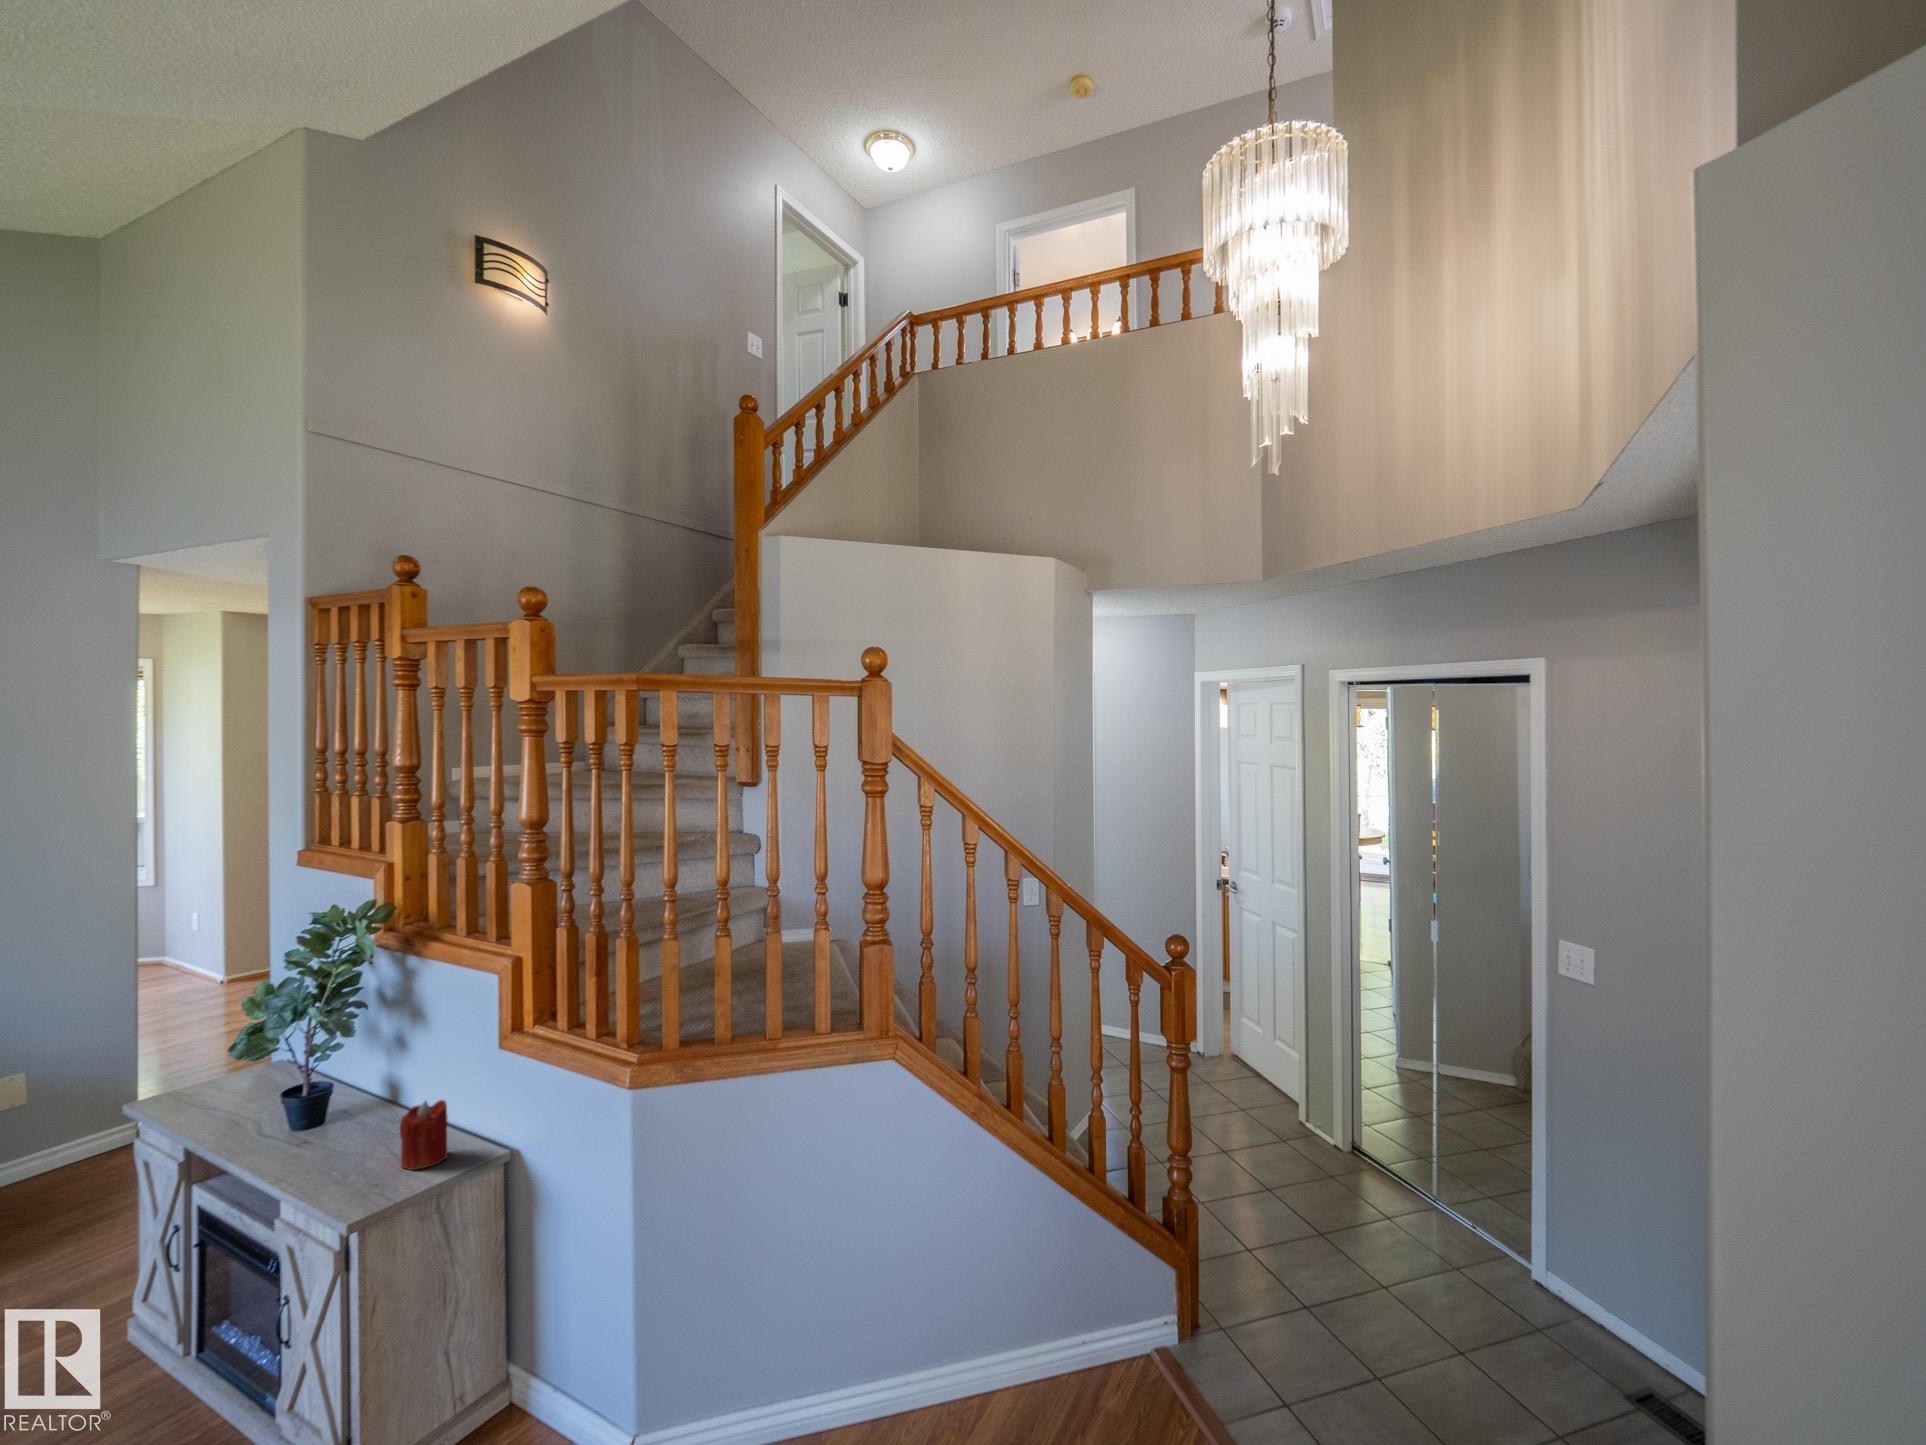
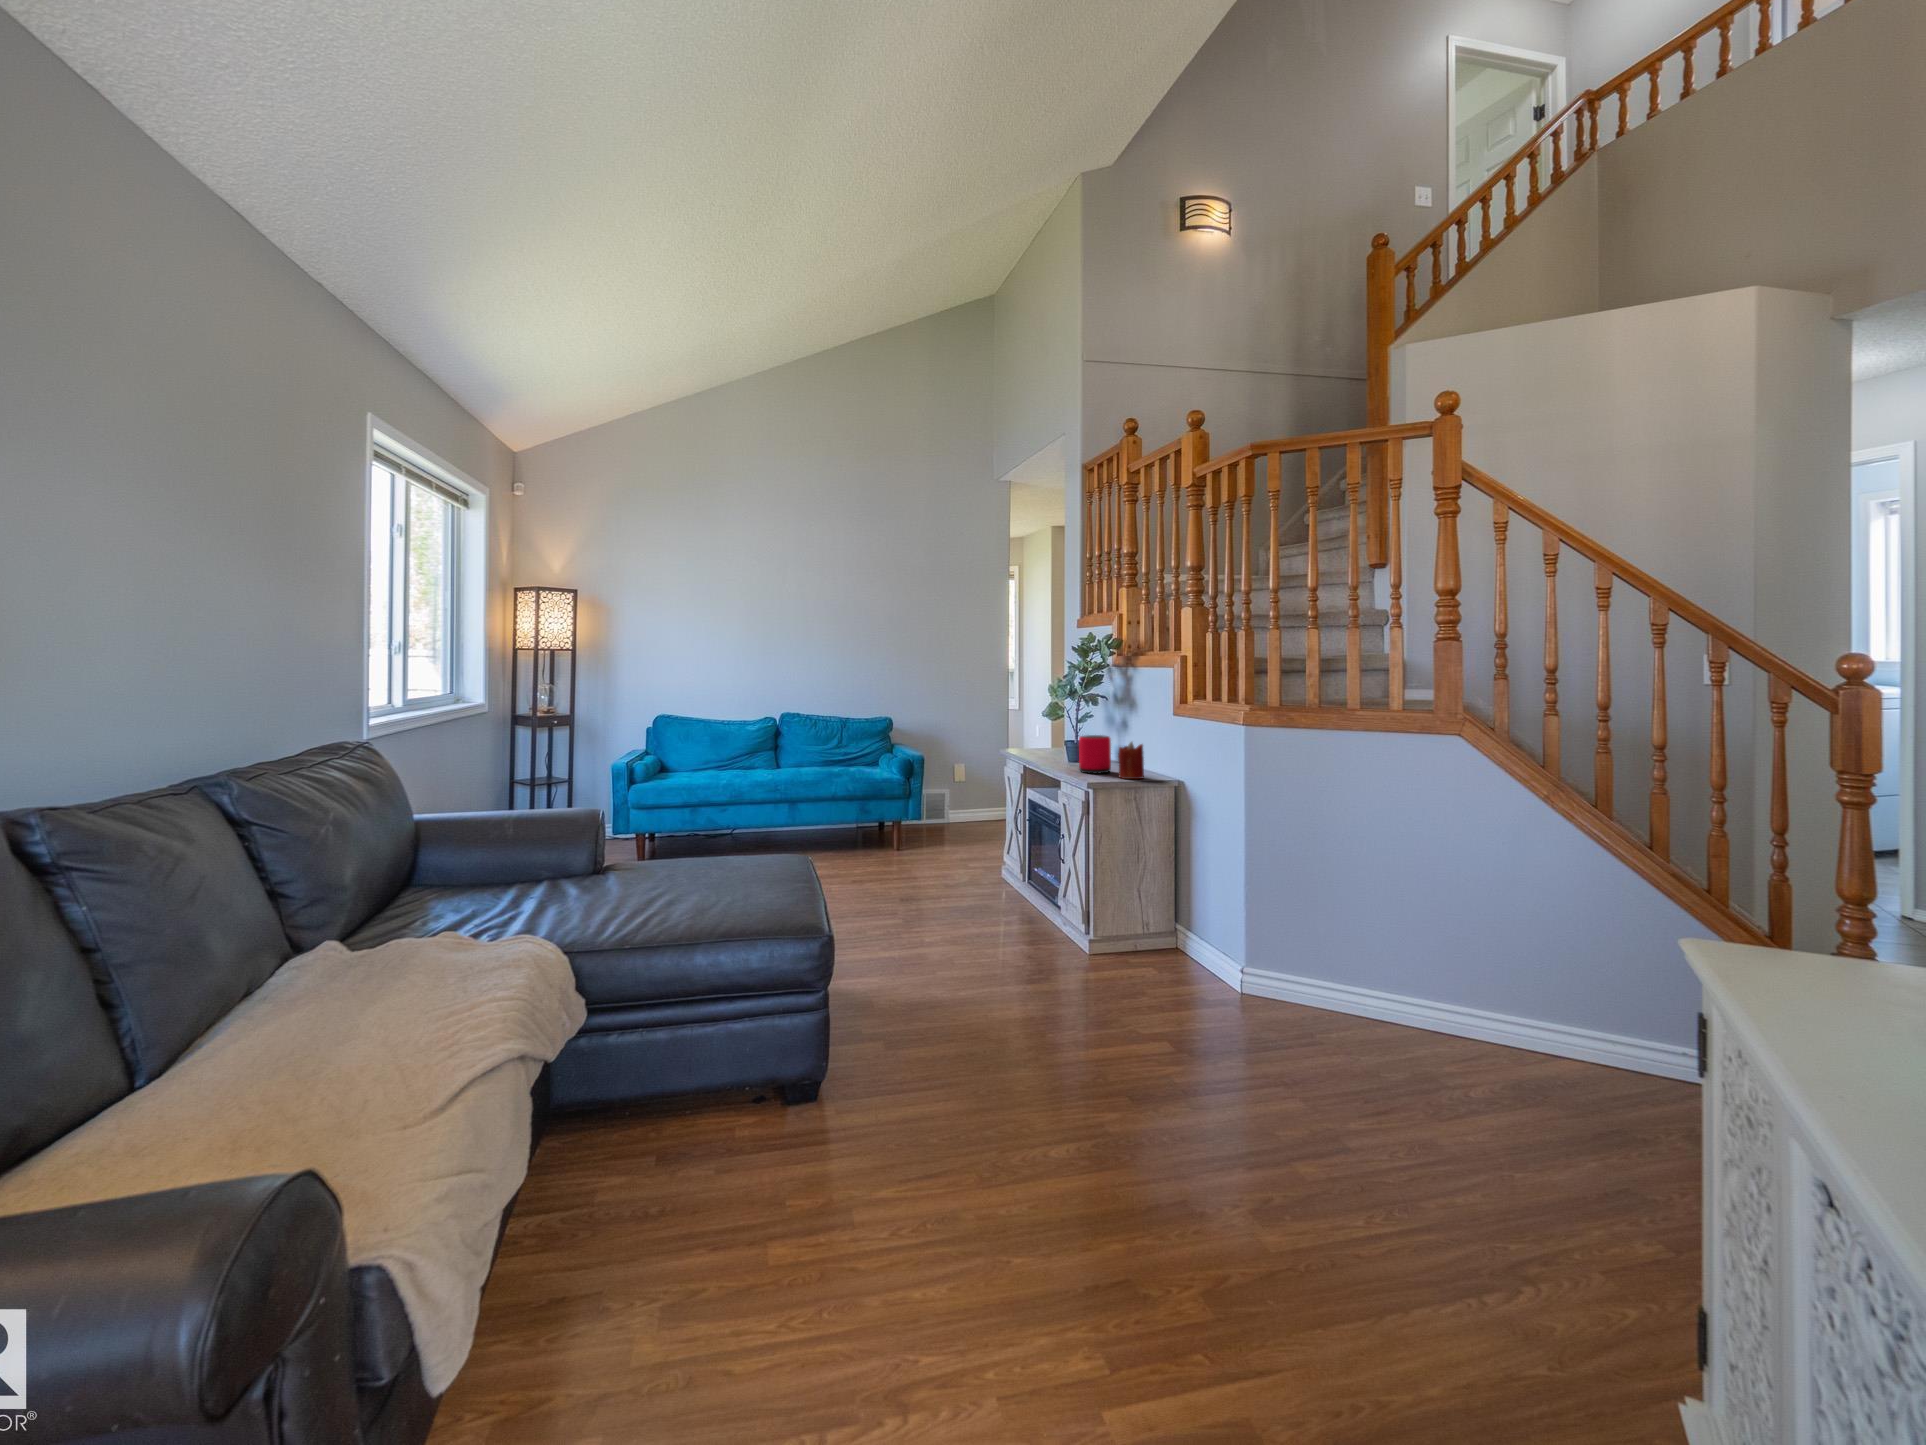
speaker: none [319,1087,382,1167] -> present [1079,735,1111,774]

